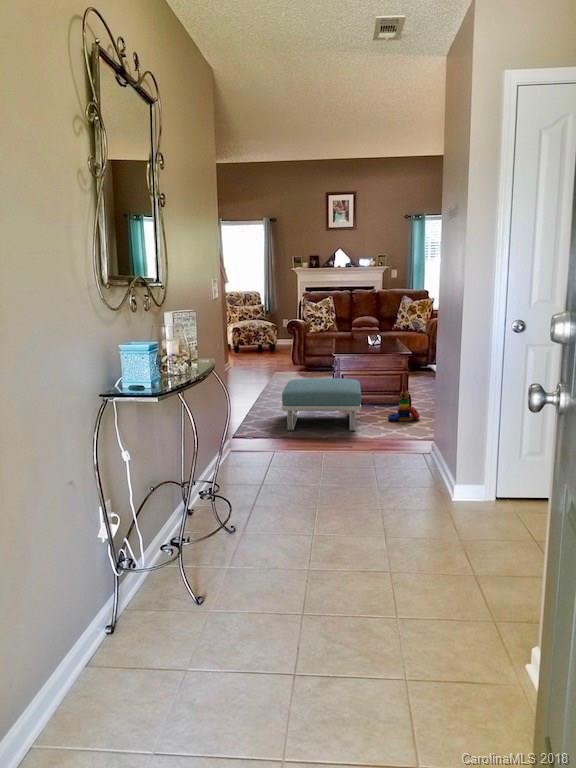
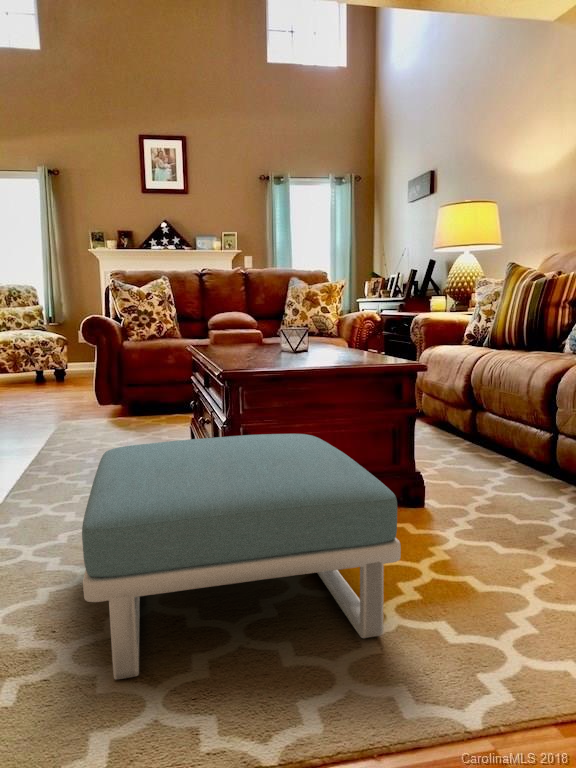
stacking toy: present [388,385,420,421] -> none [418,441,498,554]

